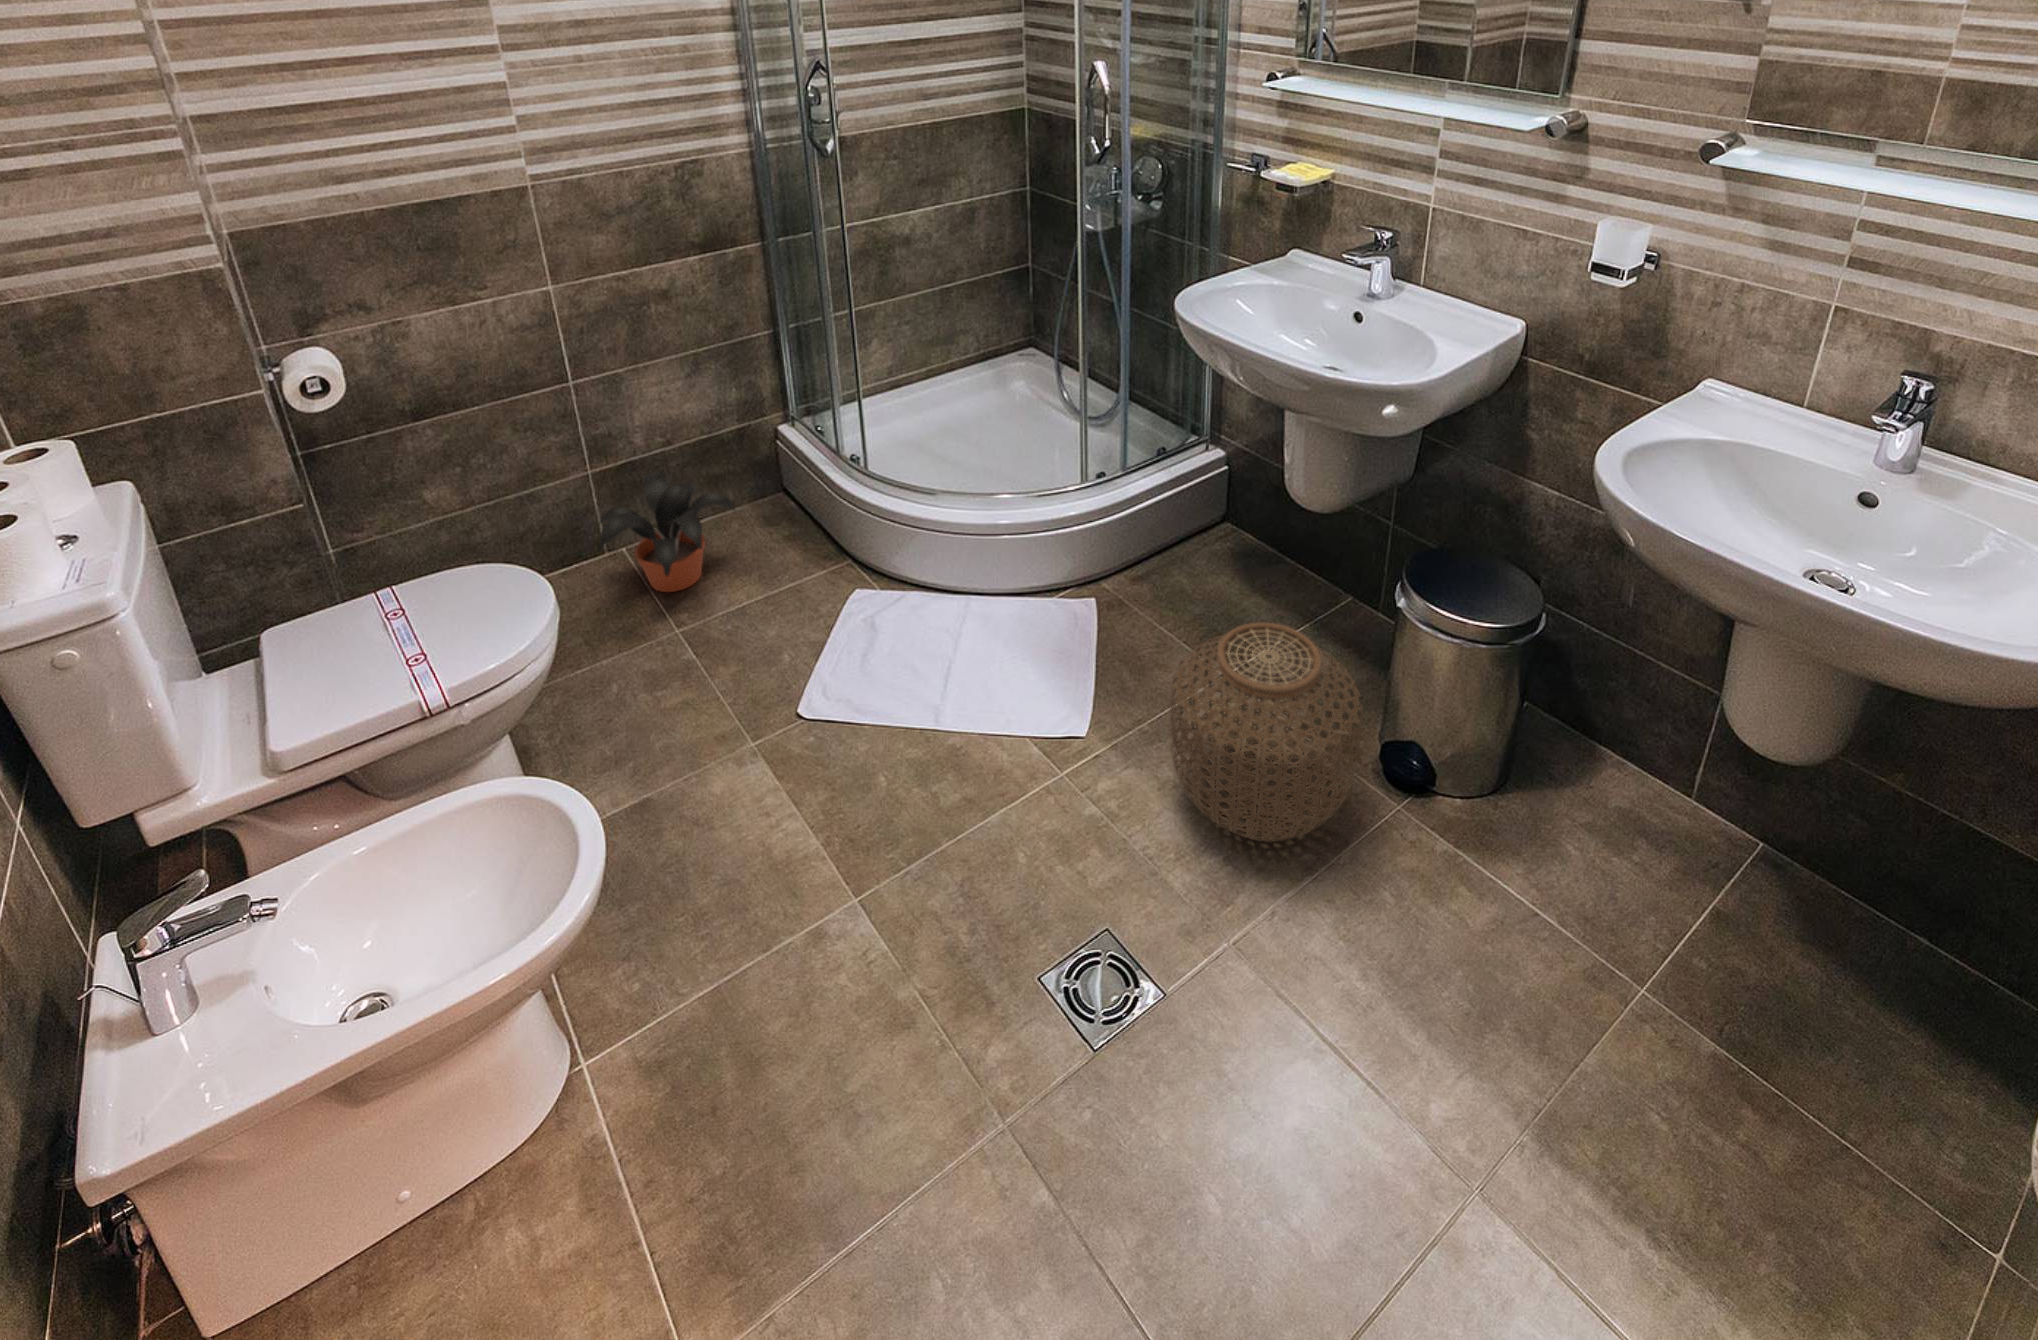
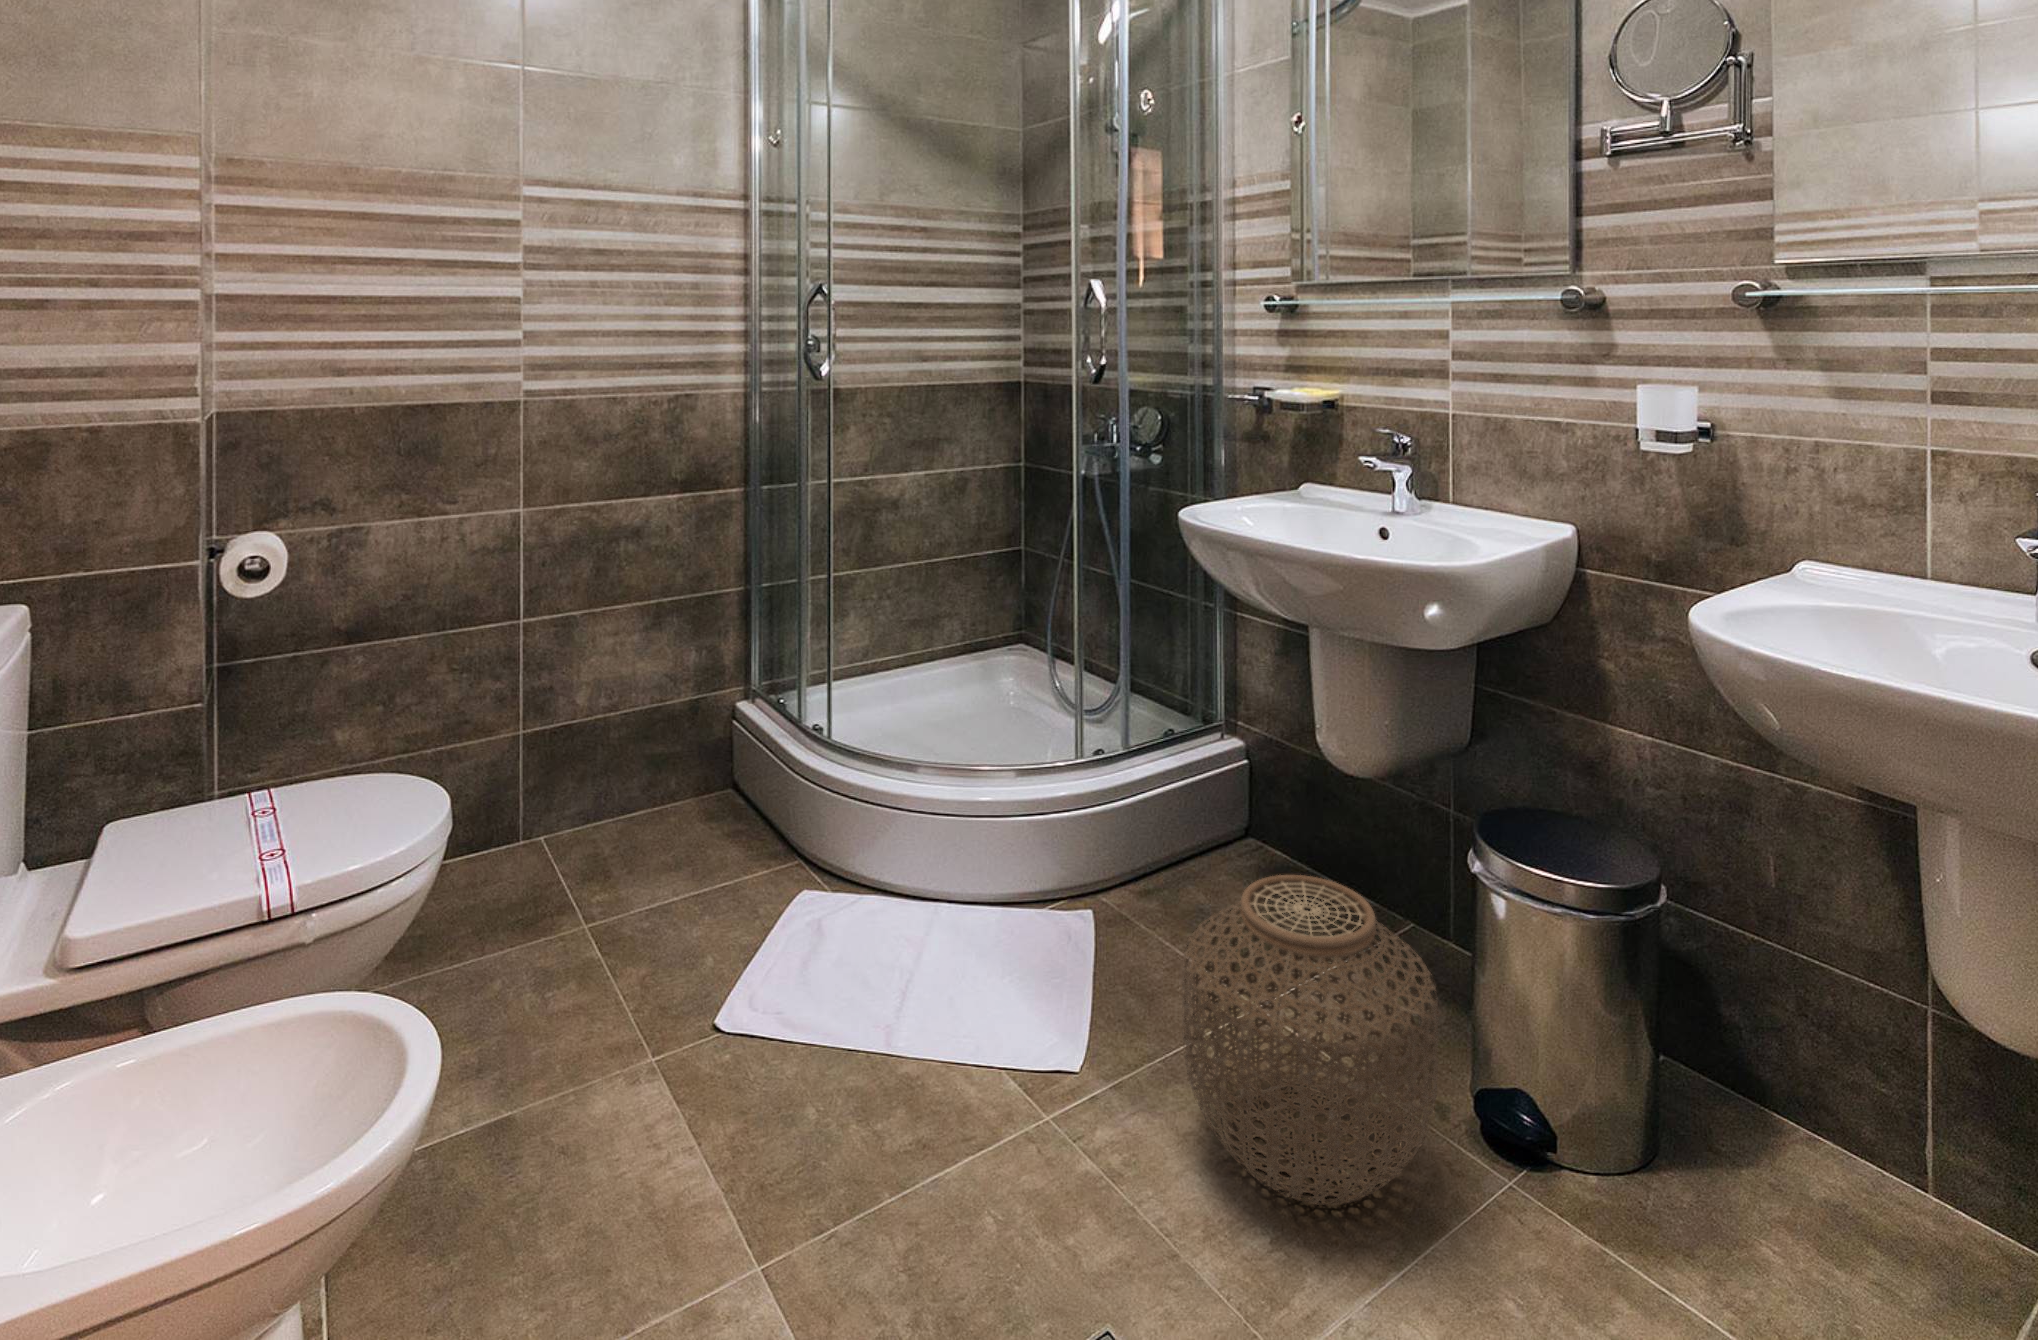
potted plant: present [598,471,734,592] -> none [510,733,674,880]

